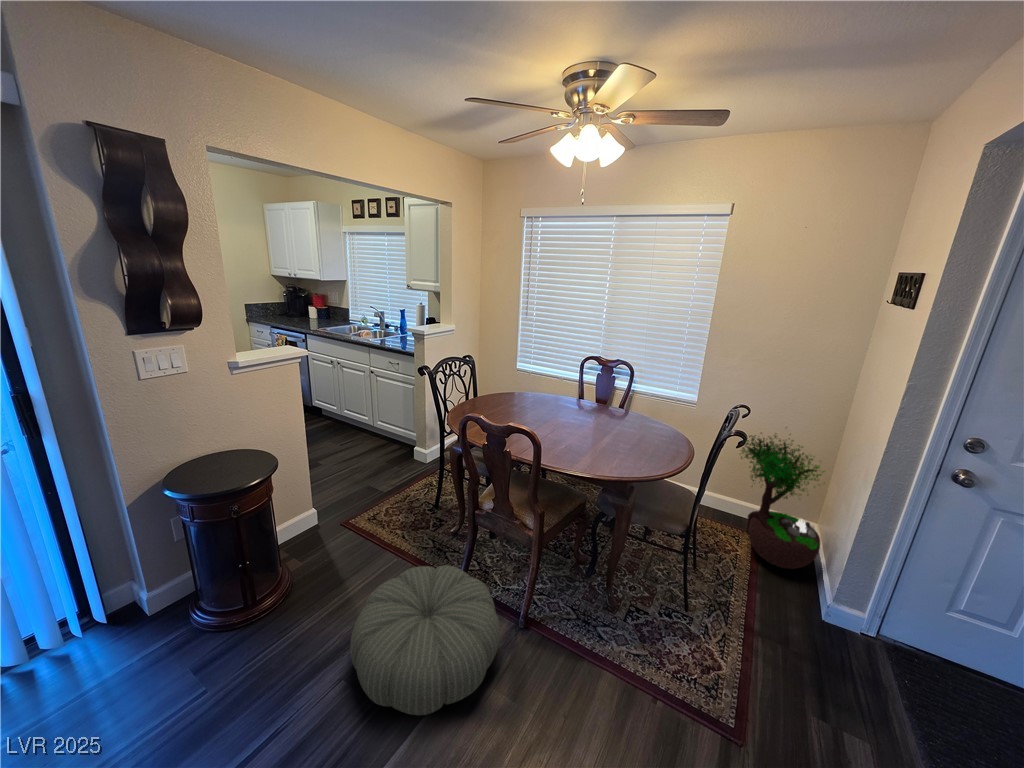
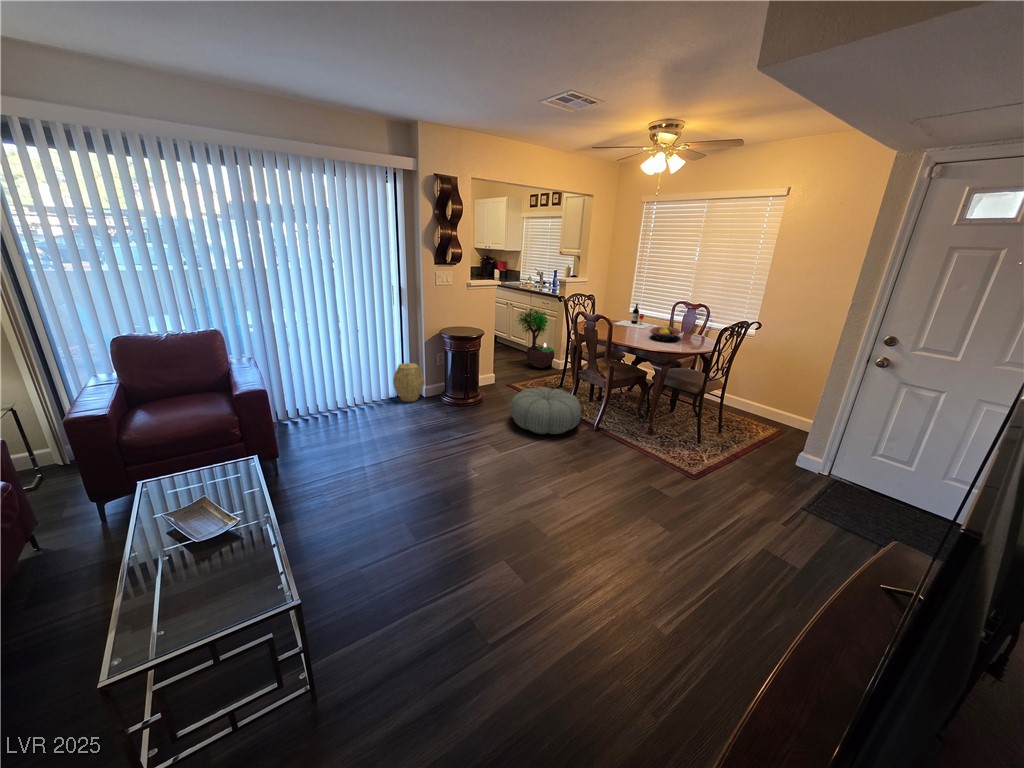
wine bottle: none [515,377,571,421] -> present [614,304,652,328]
fruit bowl: none [591,422,642,461] -> present [650,324,681,341]
potted tree: present [741,433,825,569] -> present [517,309,555,368]
woven basket: none [33,573,137,674] -> present [393,363,424,402]

